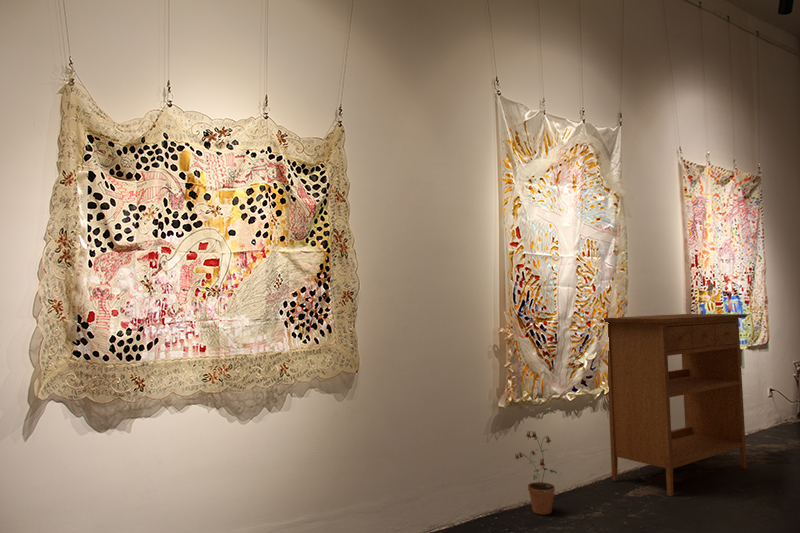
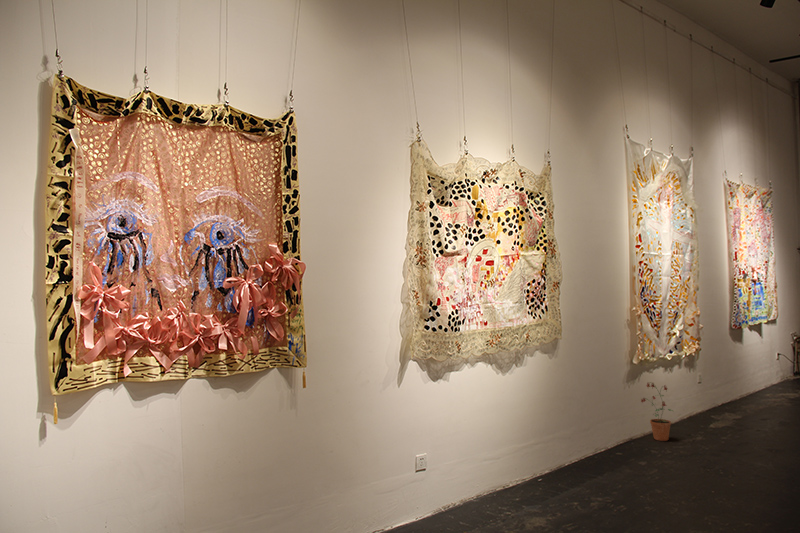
console table: present [604,314,749,496] -> none [684,297,783,428]

